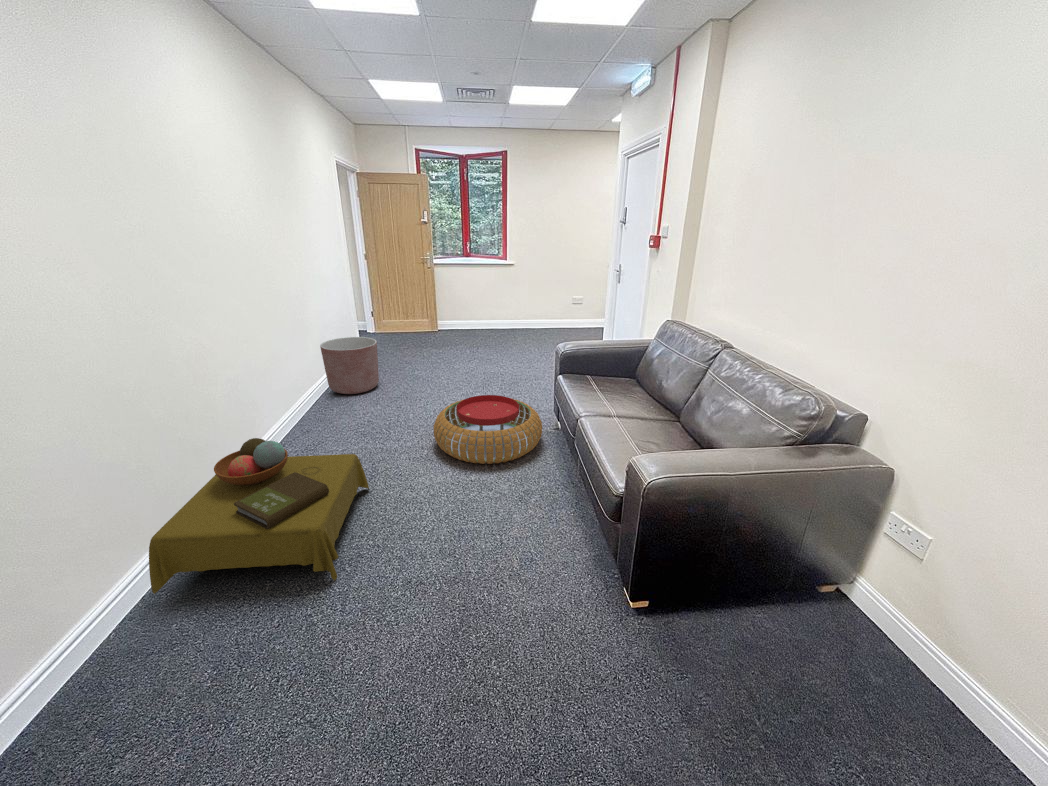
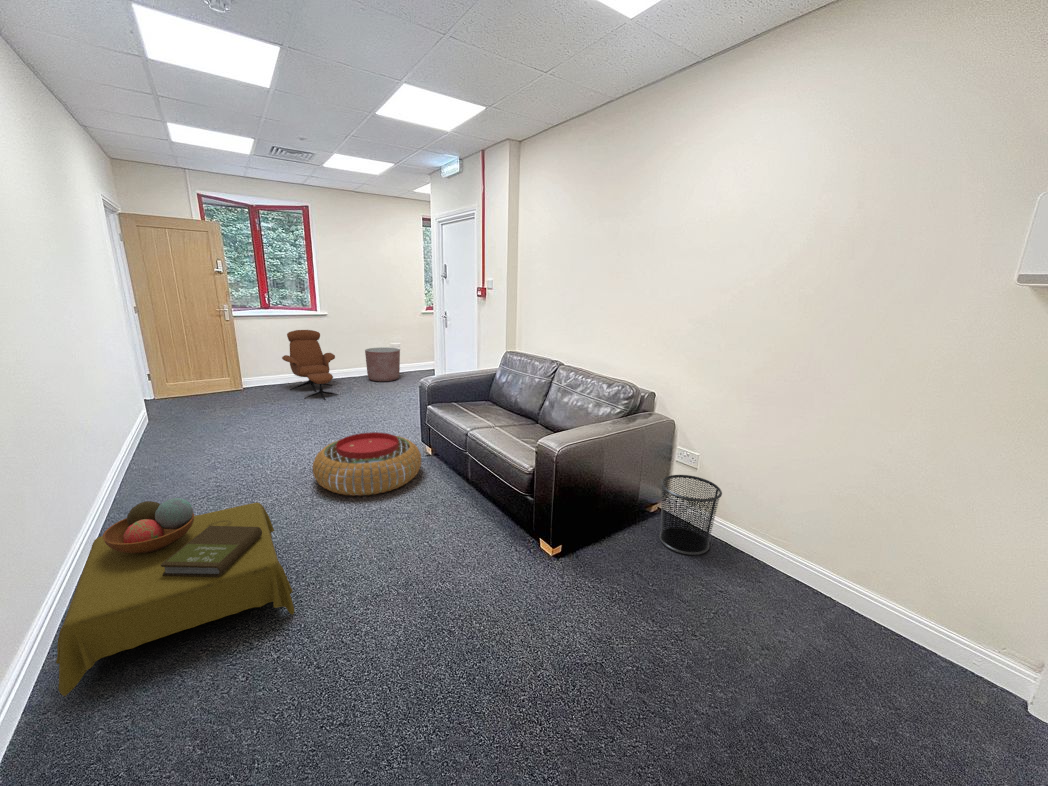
lounge chair: none [471,279,518,350] -> present [282,330,338,400]
planter: present [320,337,379,394] -> present [365,347,400,381]
waste bin: none [814,554,957,702] -> present [659,475,722,555]

